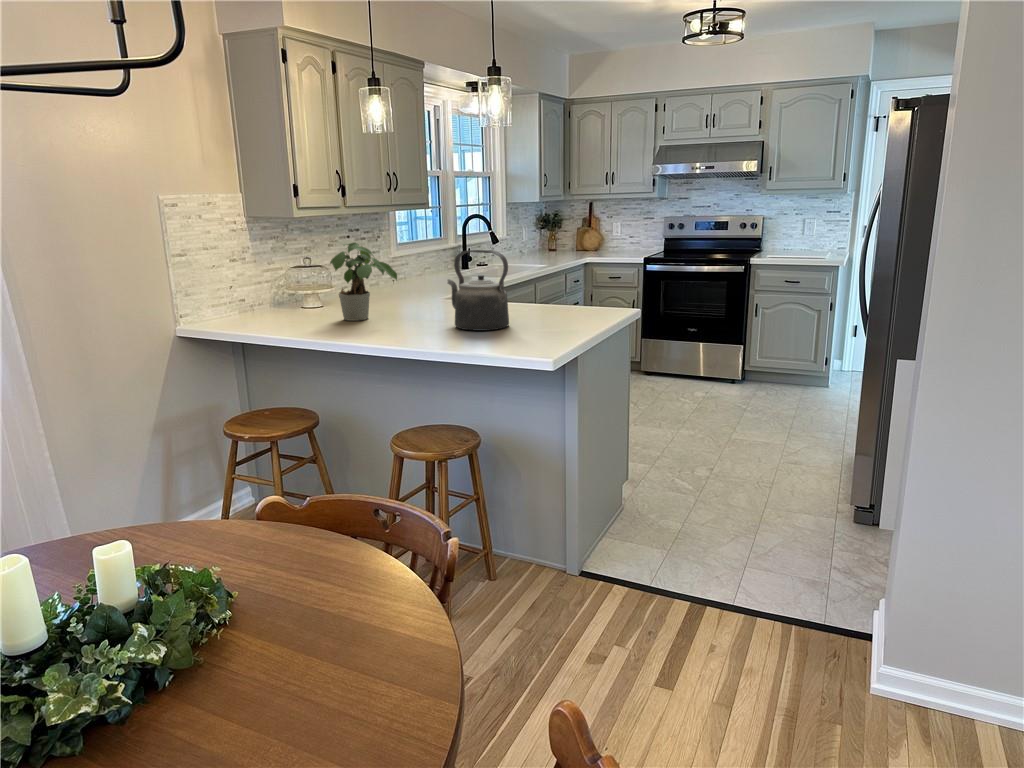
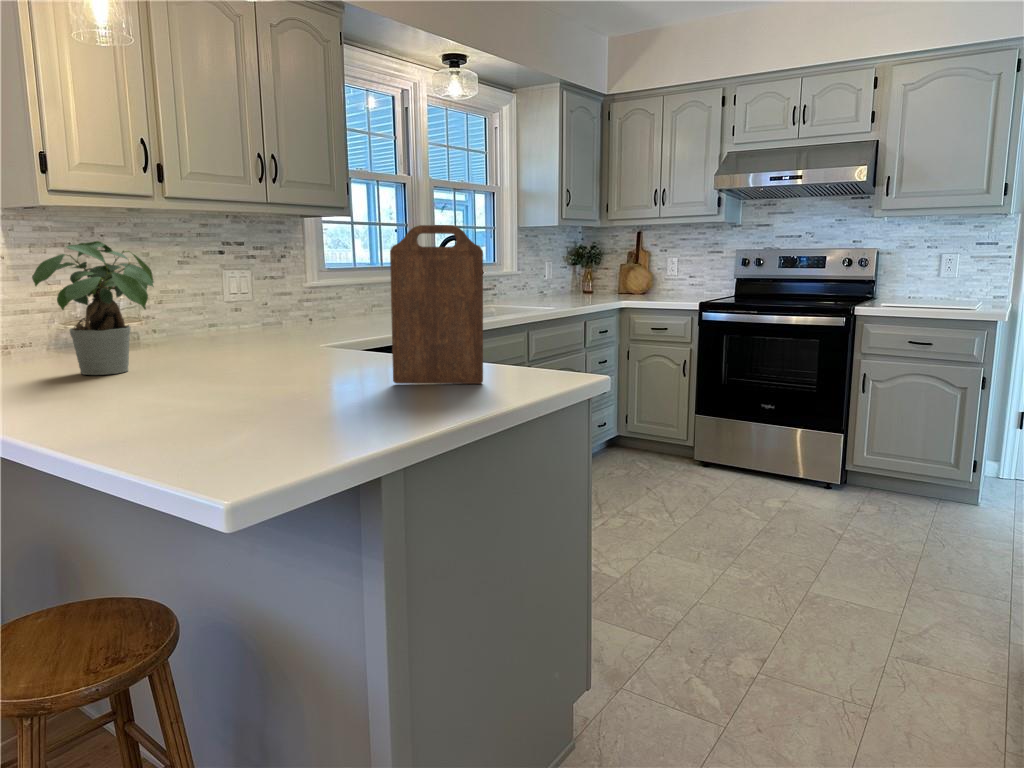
cutting board: none [538,232,586,317] -> present [390,225,483,384]
kettle: present [448,250,509,331] -> none [201,250,313,406]

